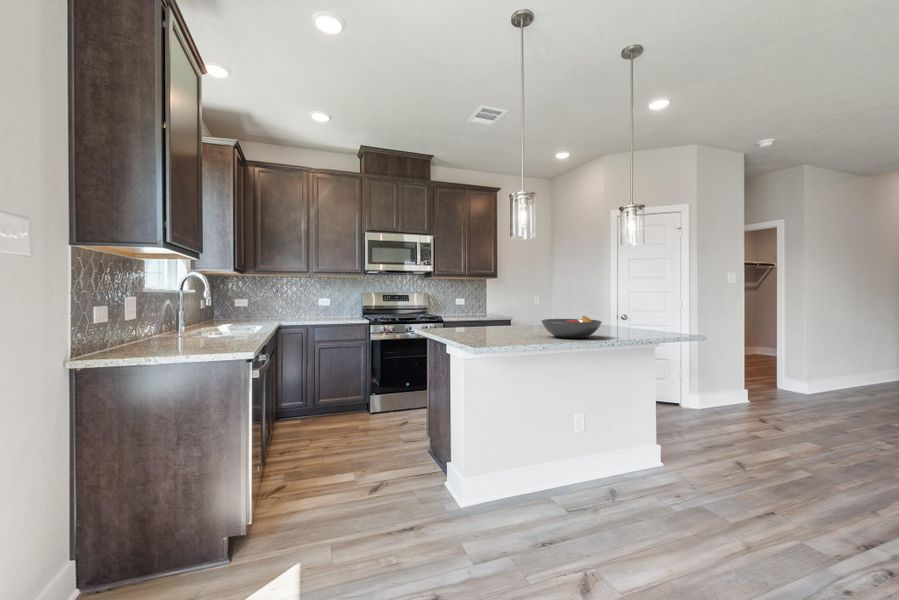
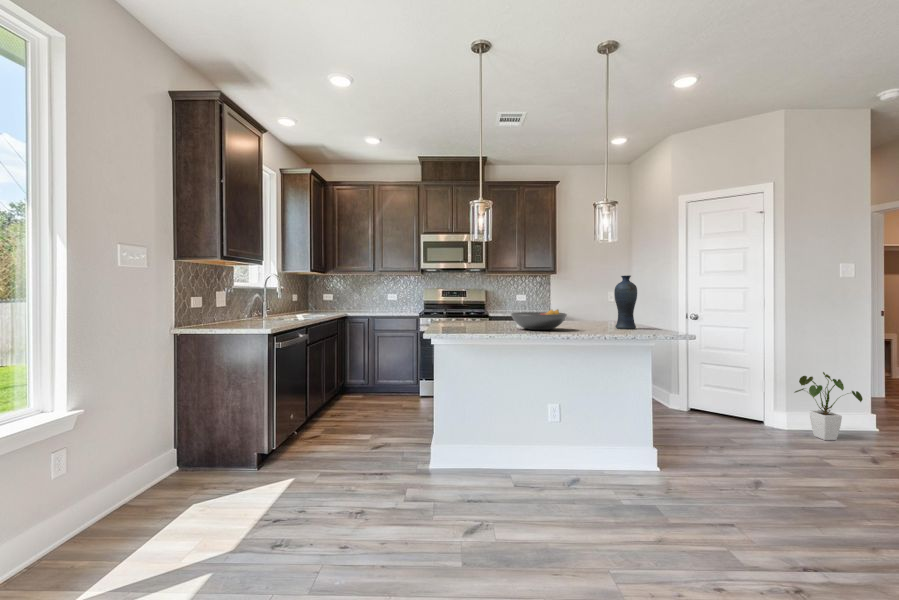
vase: none [619,282,641,333] -> present [614,275,637,329]
house plant: none [706,361,759,416] -> present [794,372,863,440]

